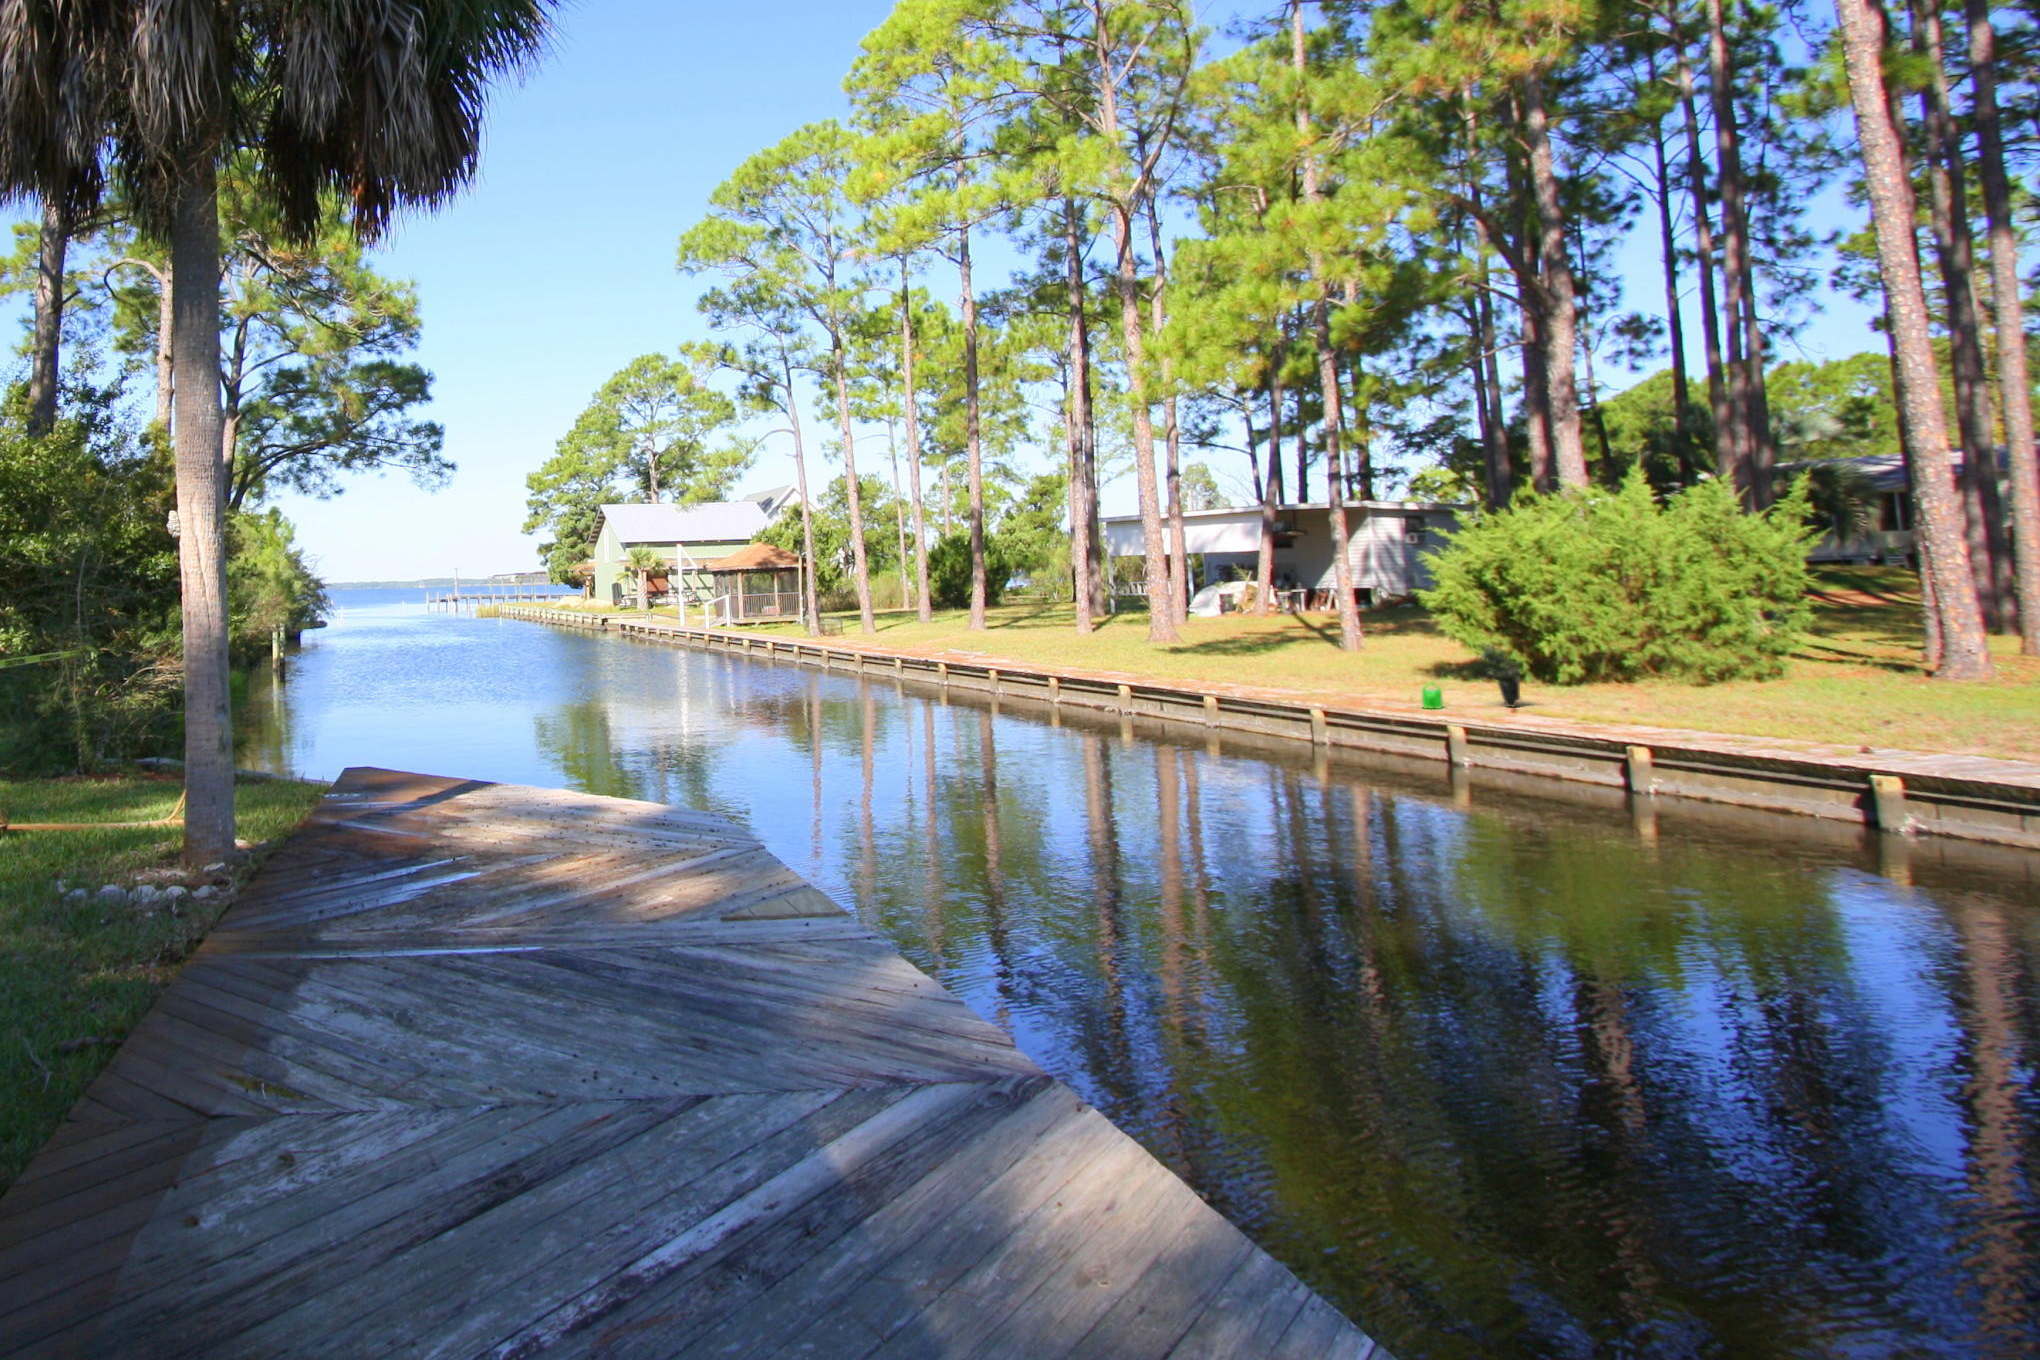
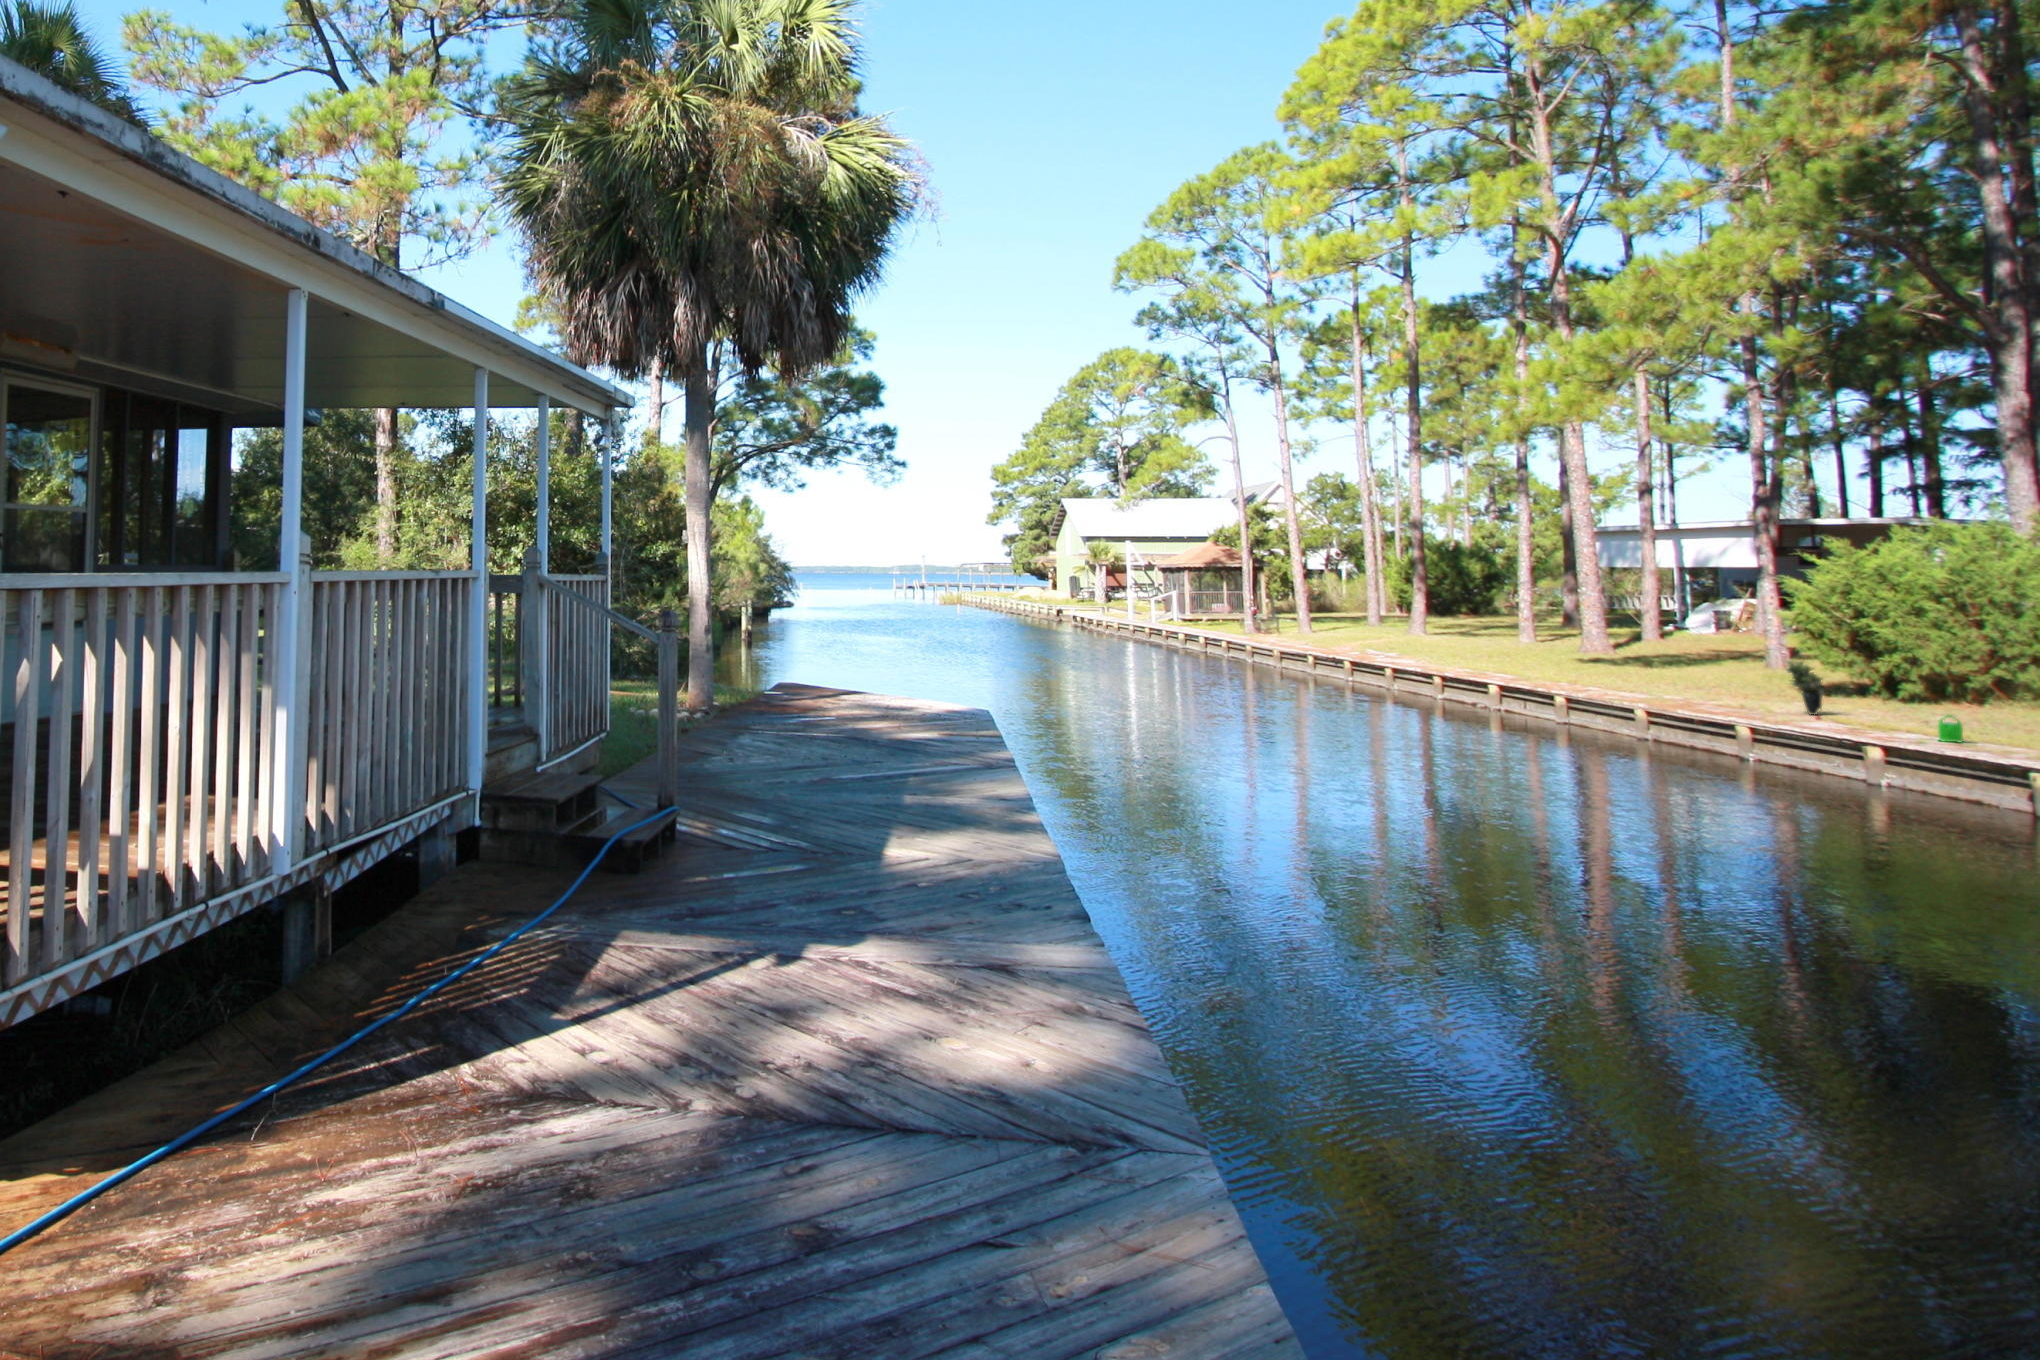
watering can: present [1422,683,1443,709] -> present [1938,715,1963,742]

